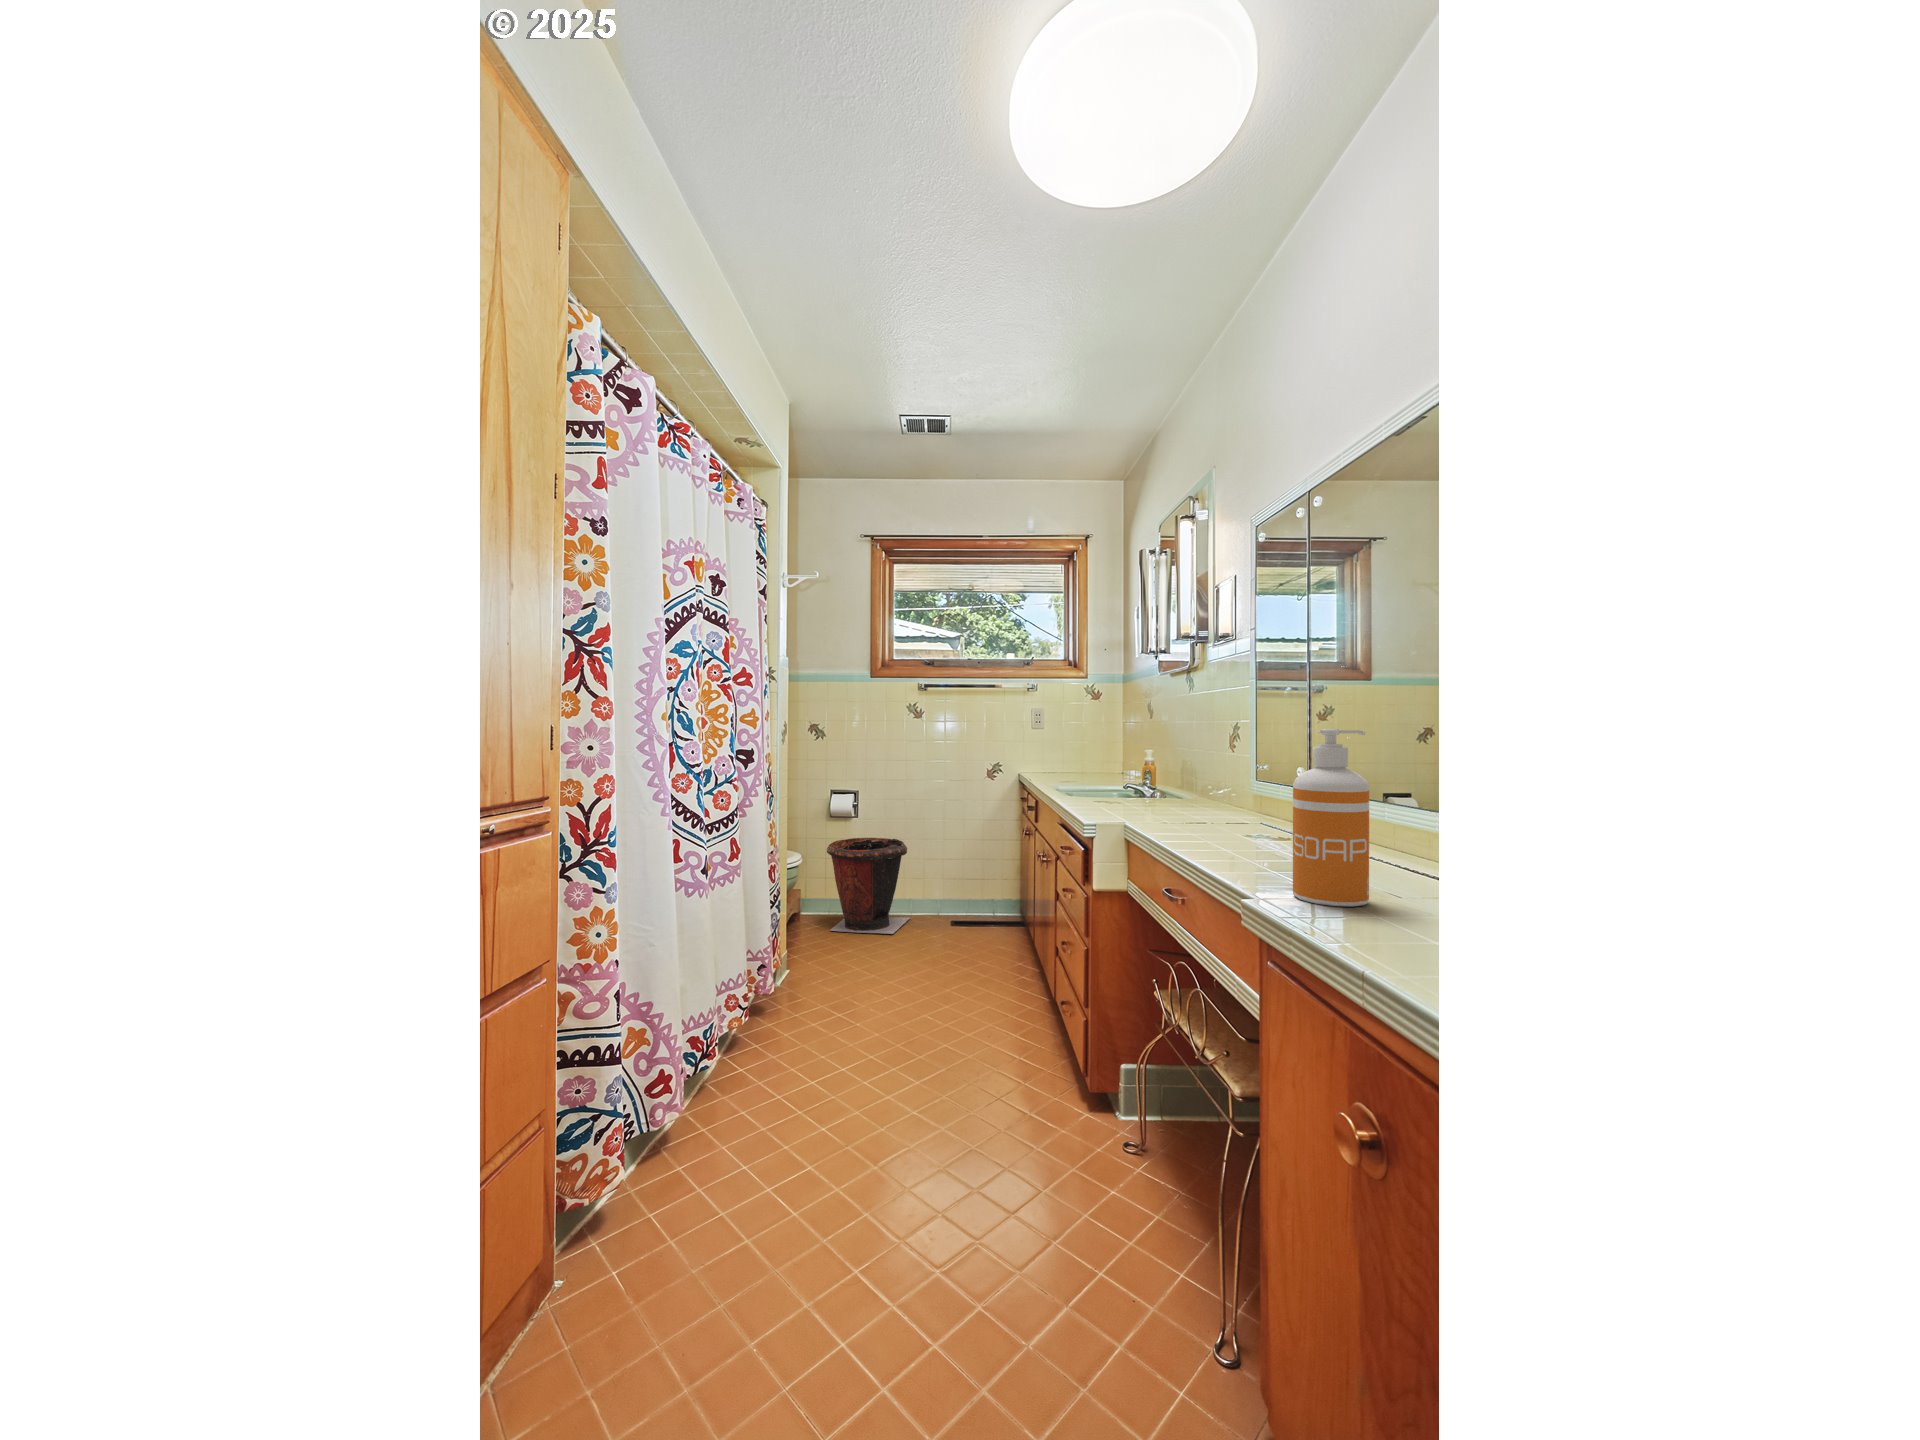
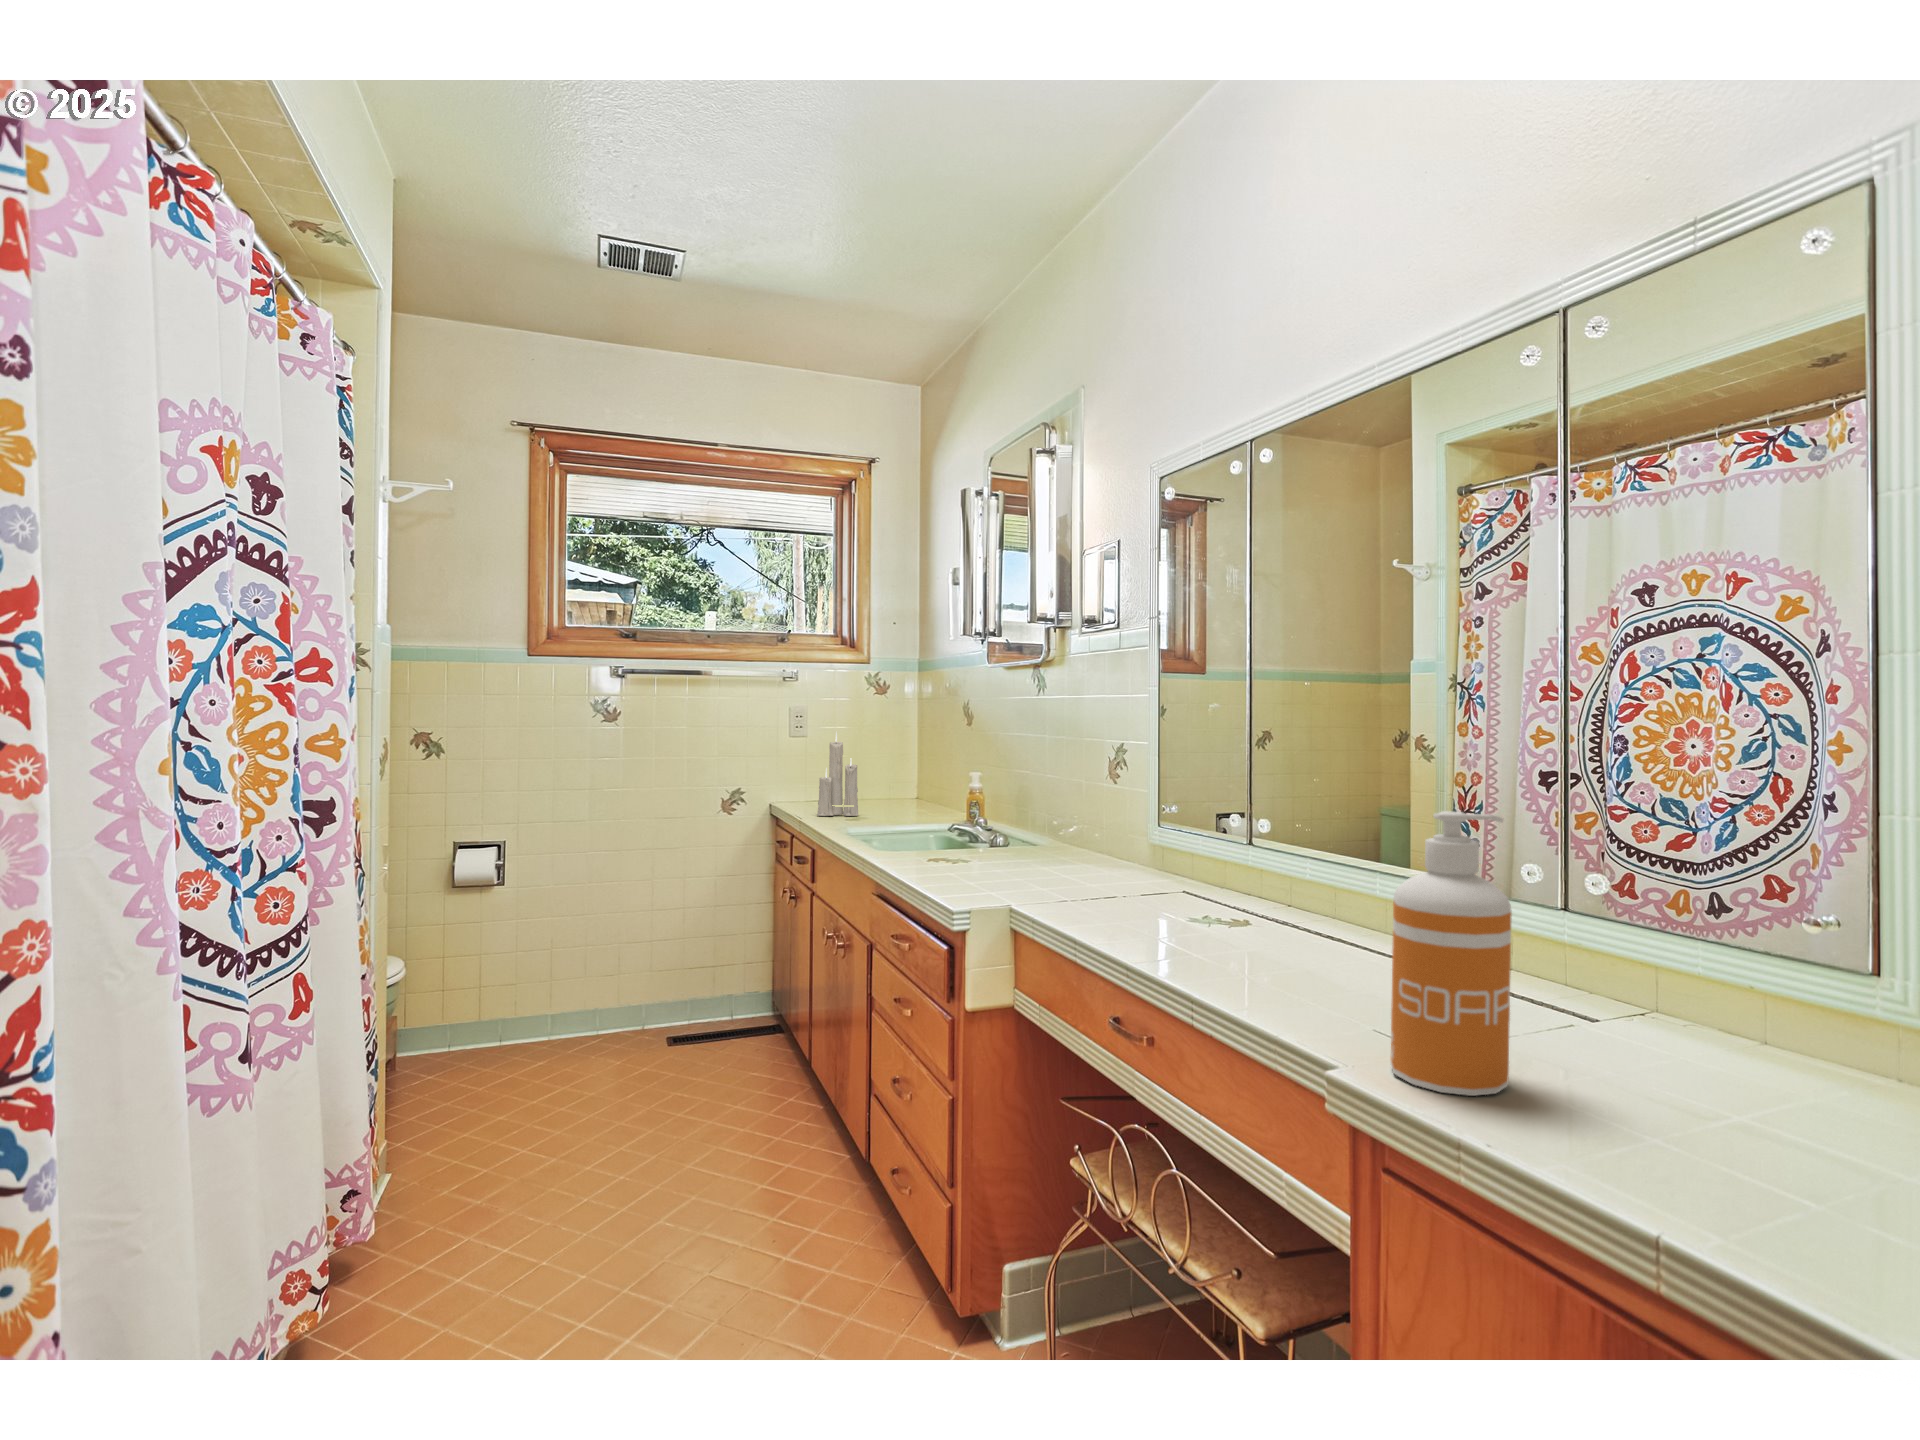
candle: none [1050,720,1078,780] -> present [817,733,858,816]
waste bin: present [827,838,910,934] -> none [447,917,595,1083]

